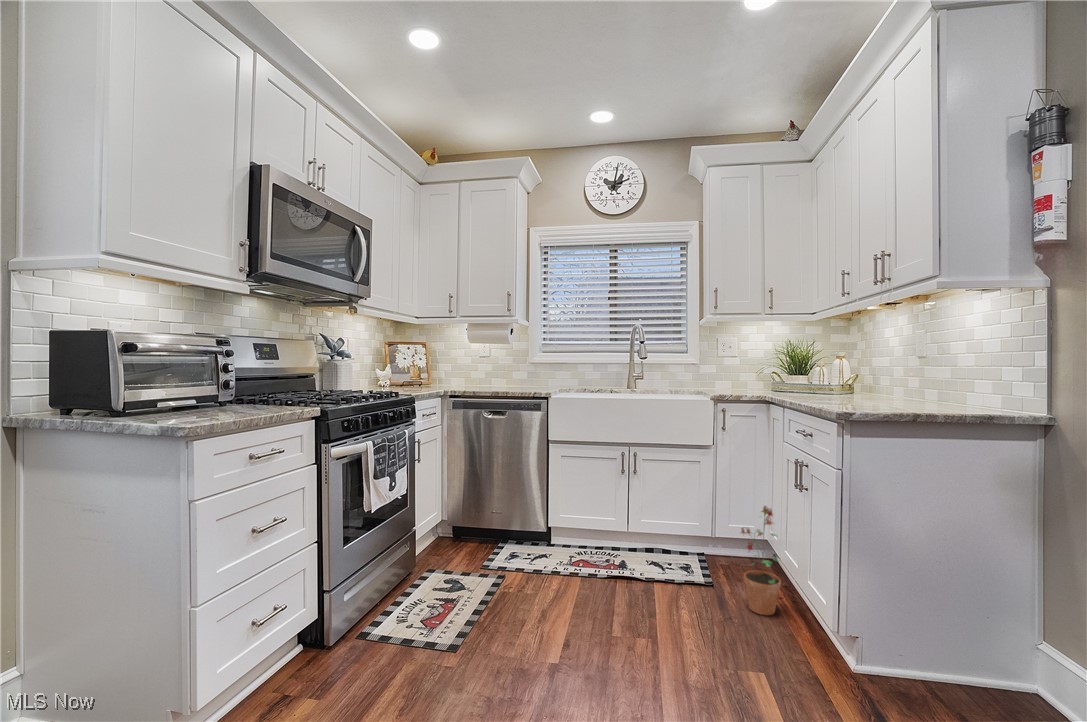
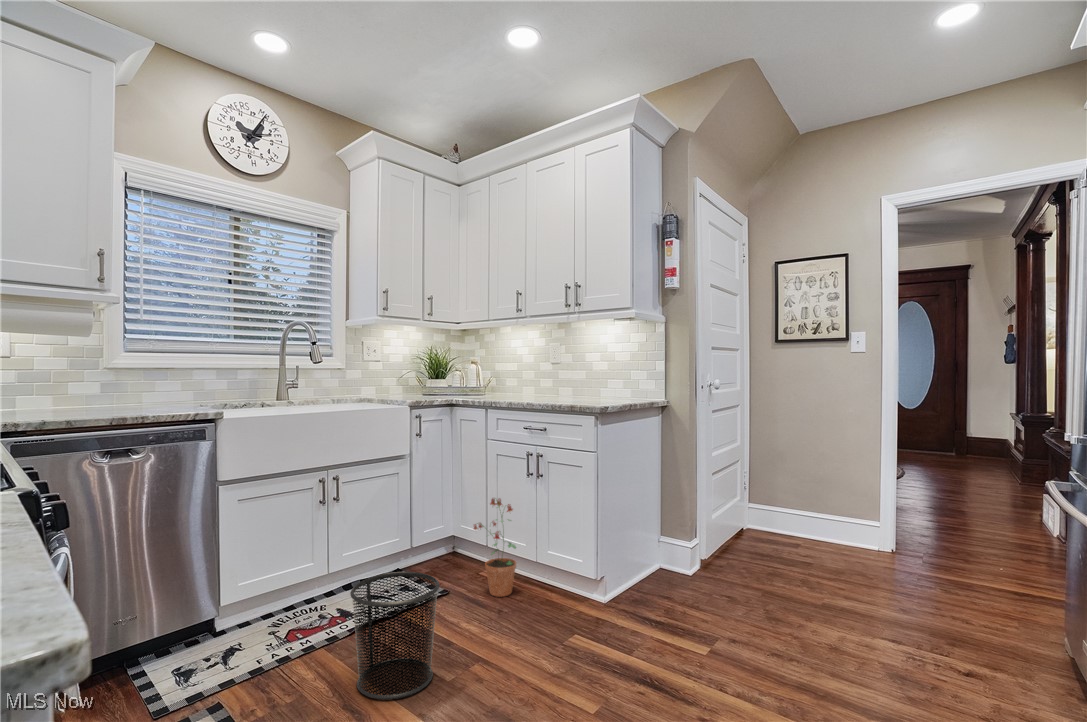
waste bin: none [543,536,615,640] -> present [350,572,440,700]

